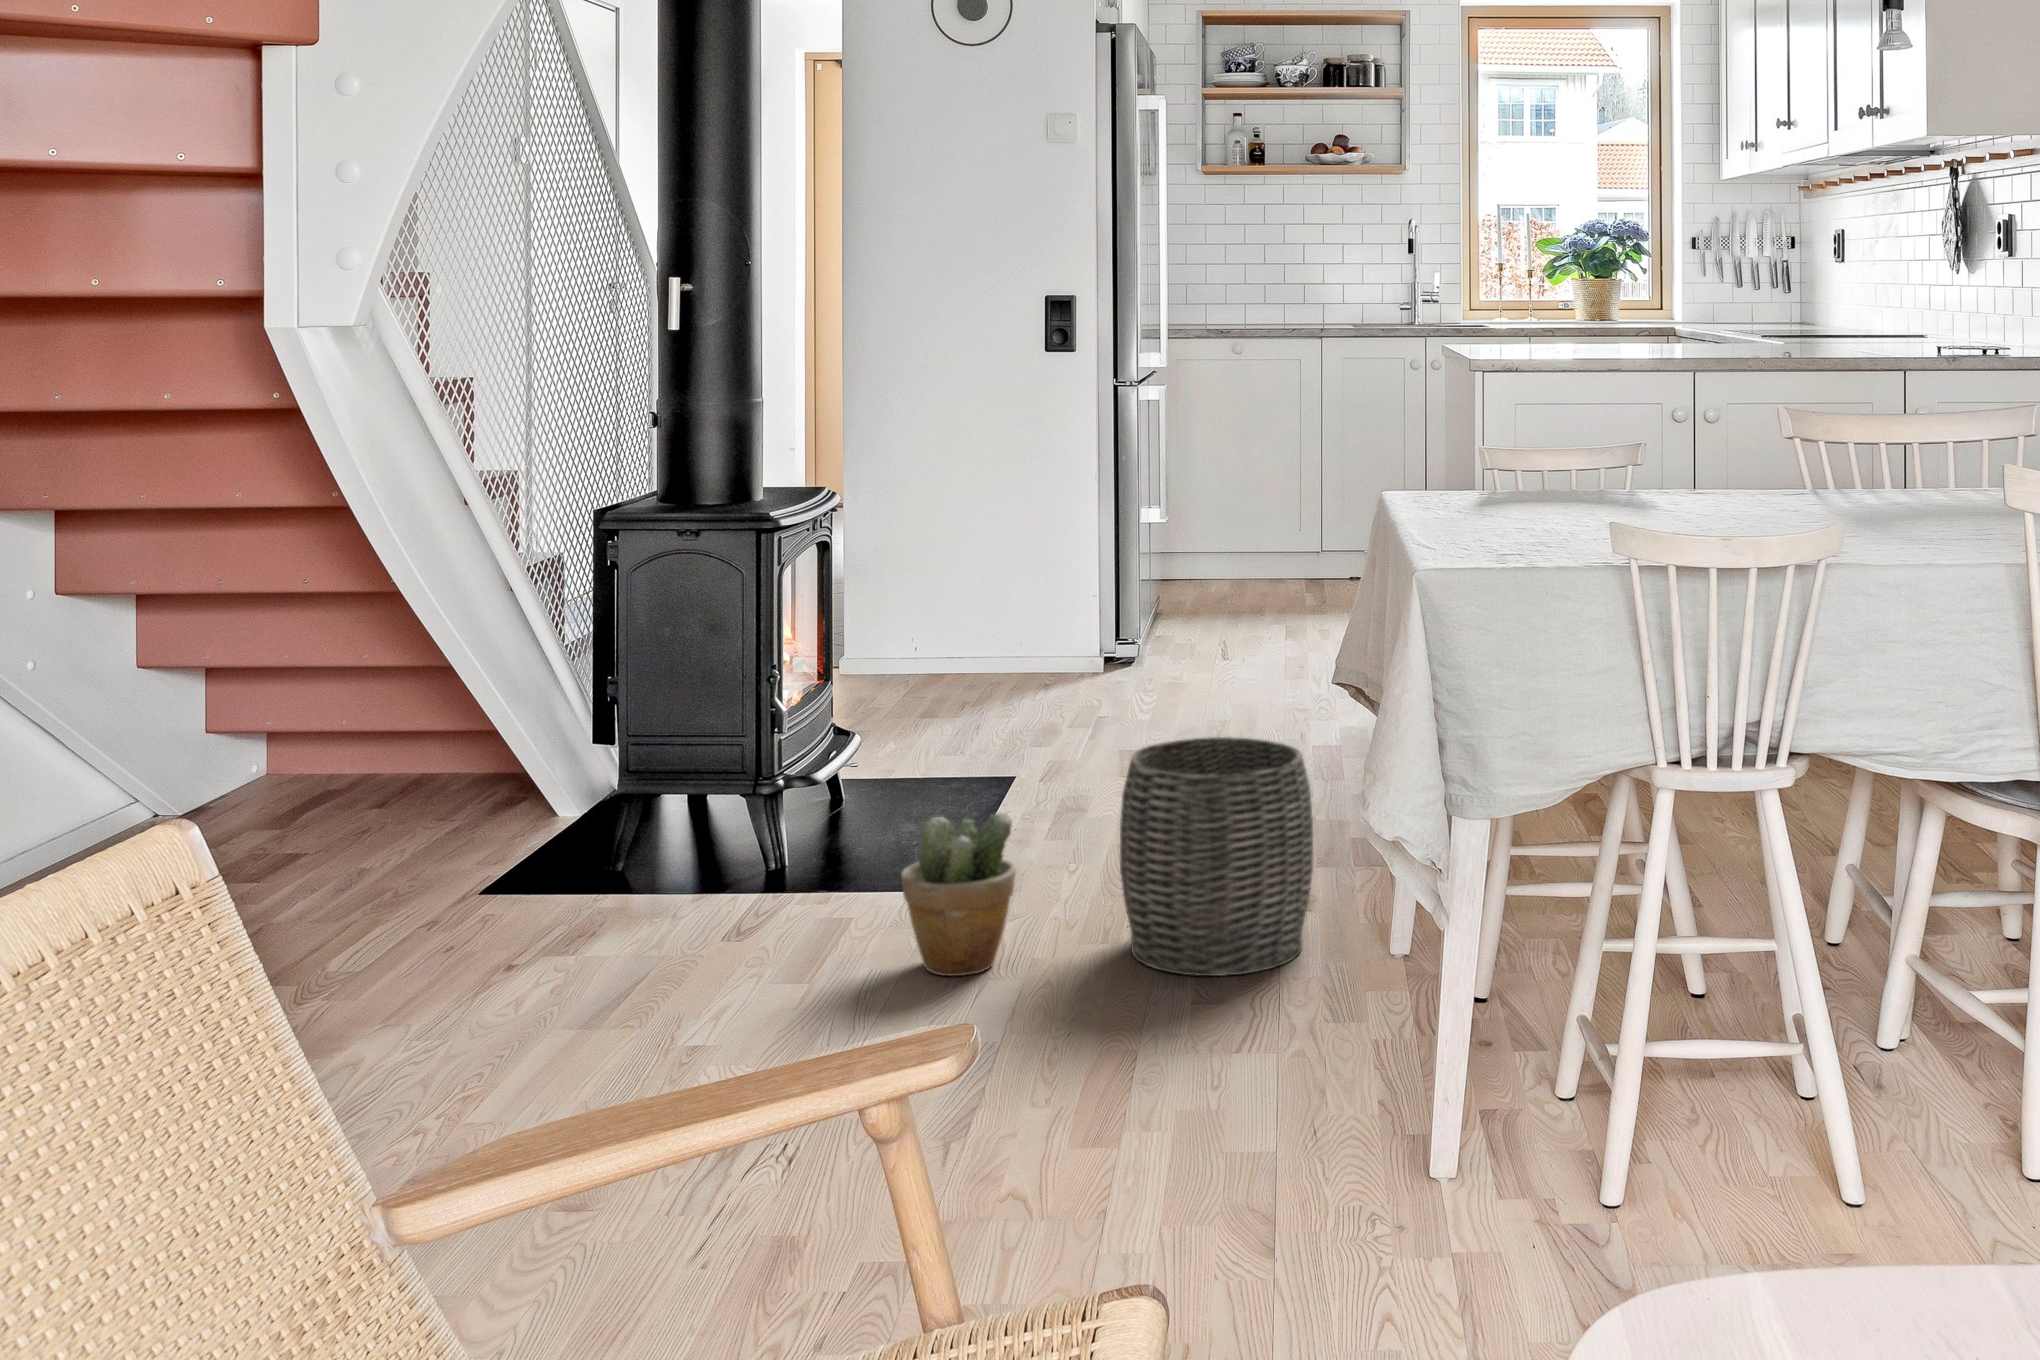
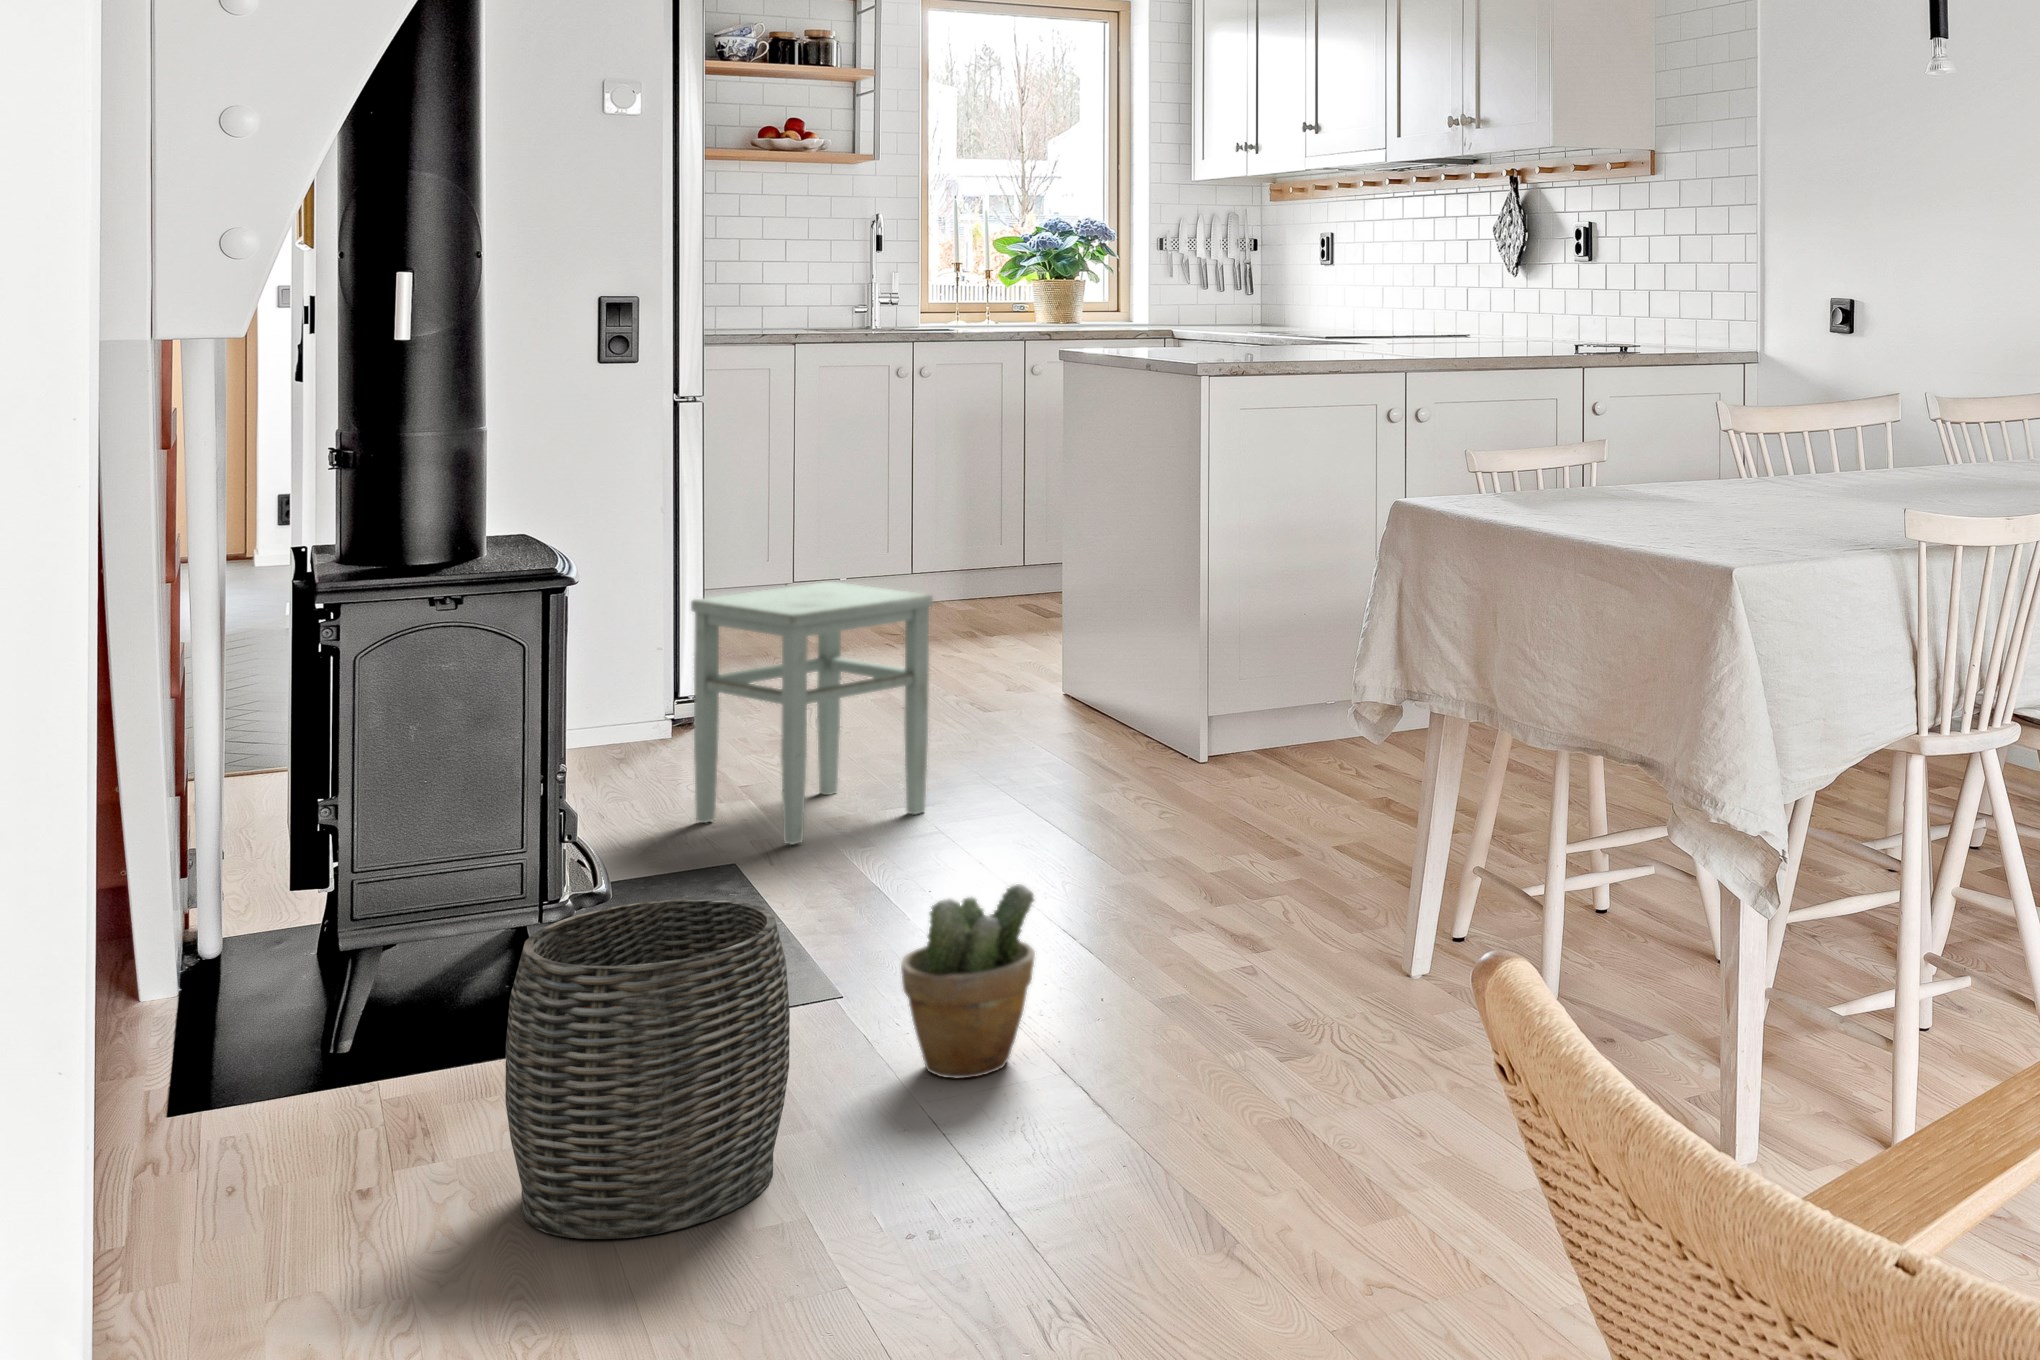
stool: none [1029,543,1209,767] -> present [691,582,933,845]
woven basket: present [1120,737,1313,976] -> present [505,899,790,1239]

